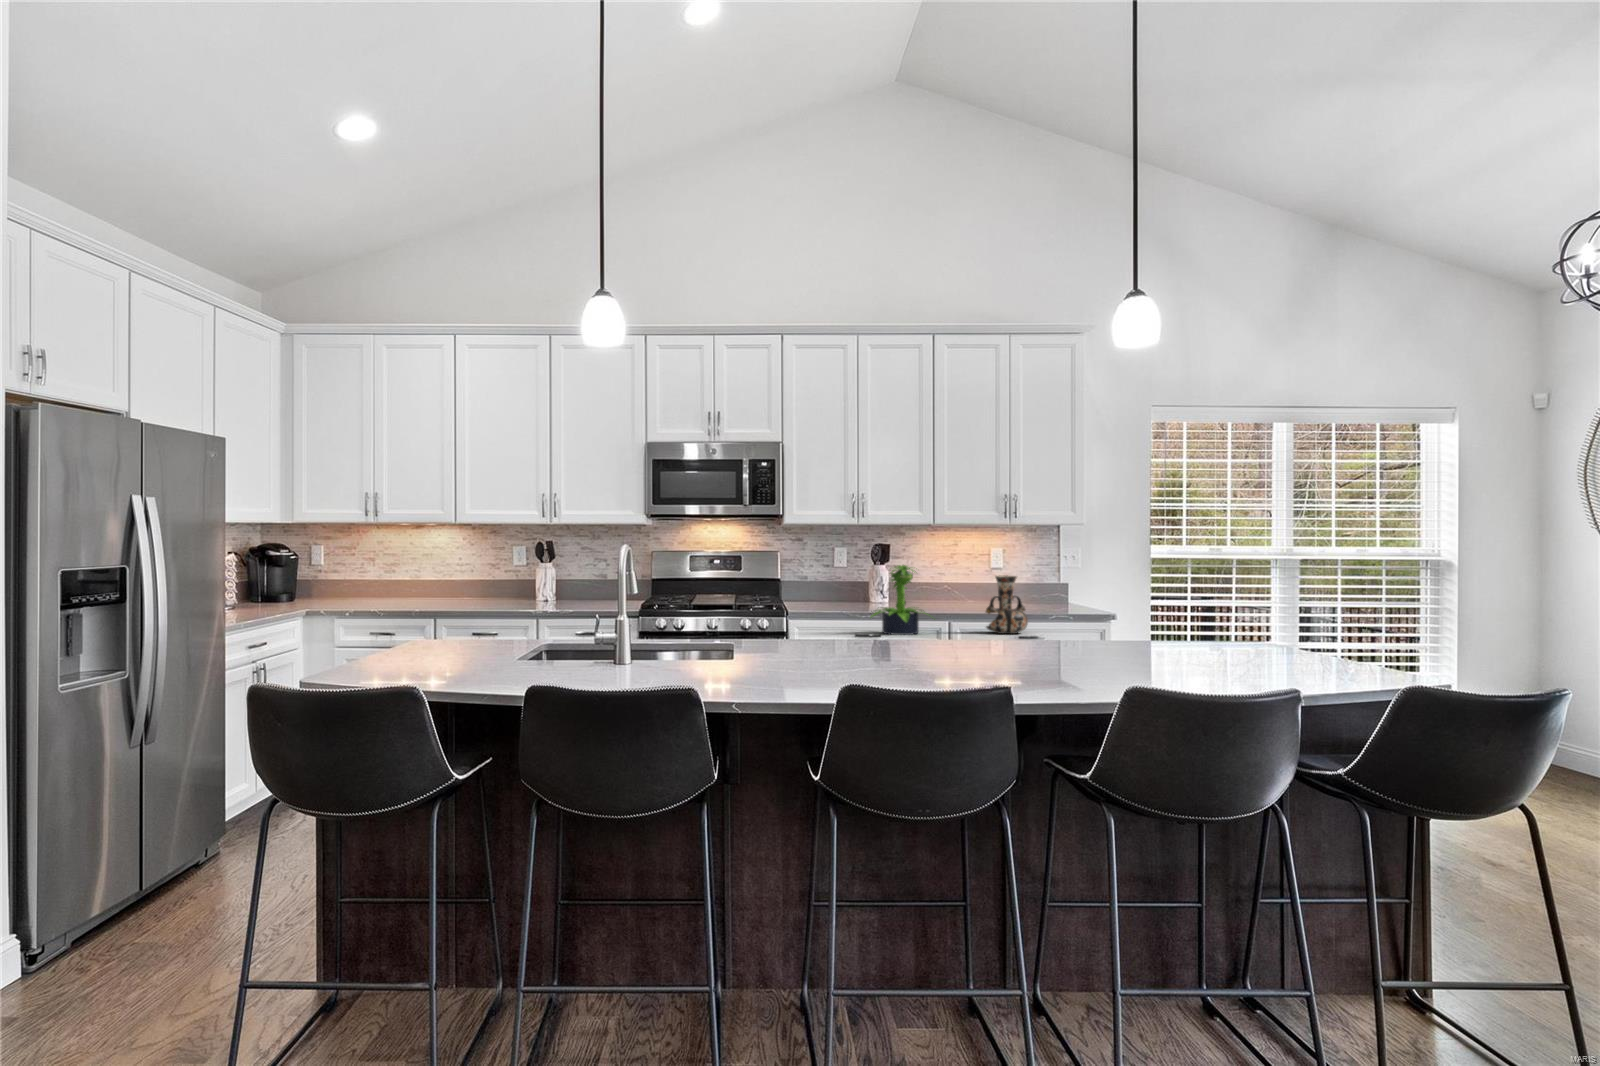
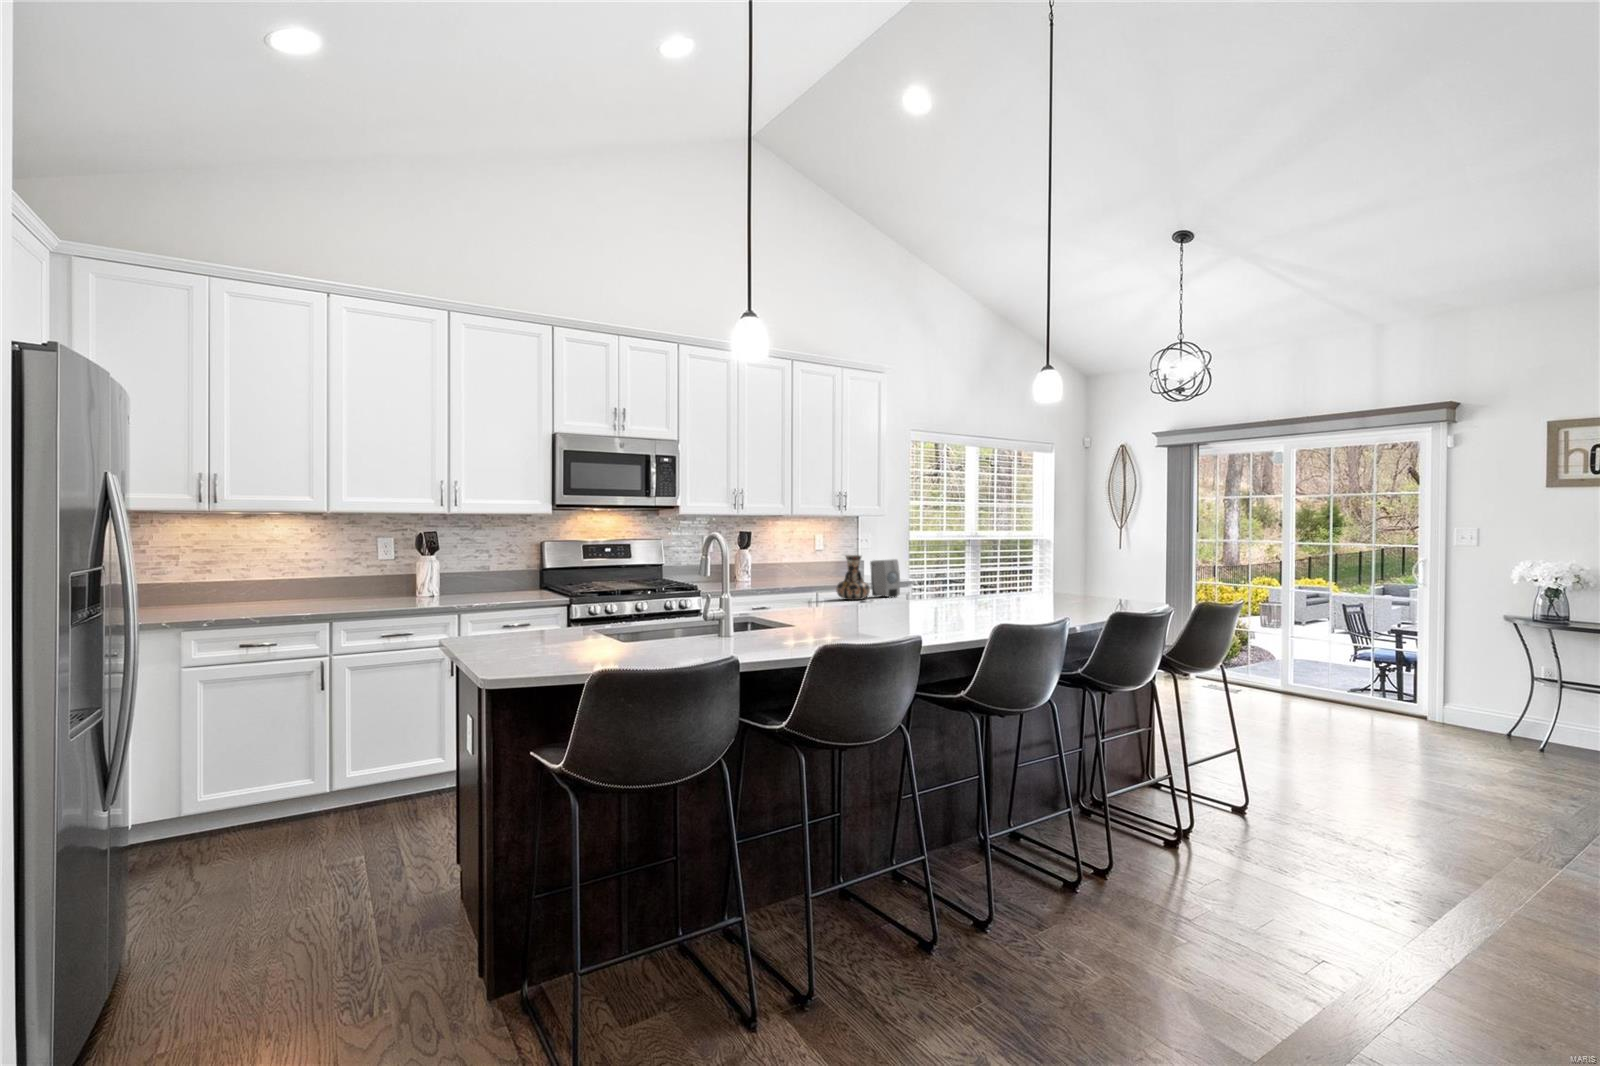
potted plant: present [871,565,925,635] -> none [758,548,817,606]
soap dispenser: none [1047,583,1080,635] -> present [870,559,900,598]

